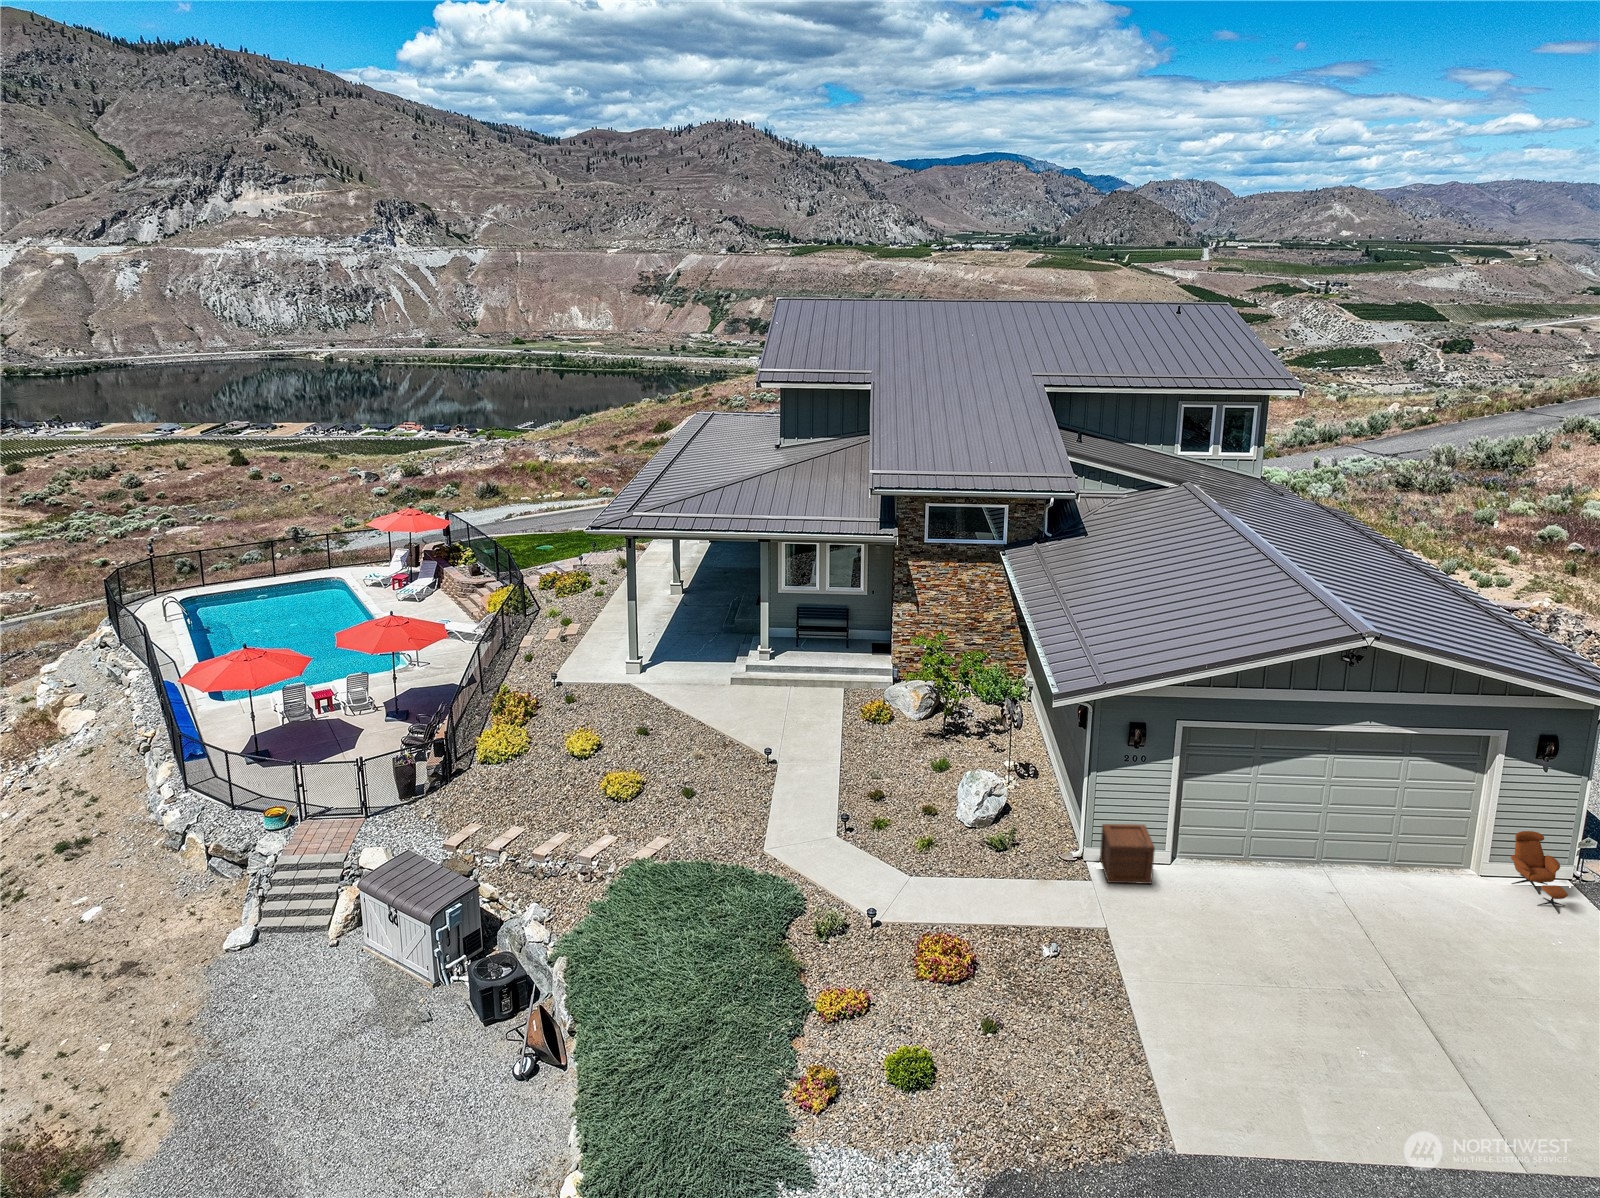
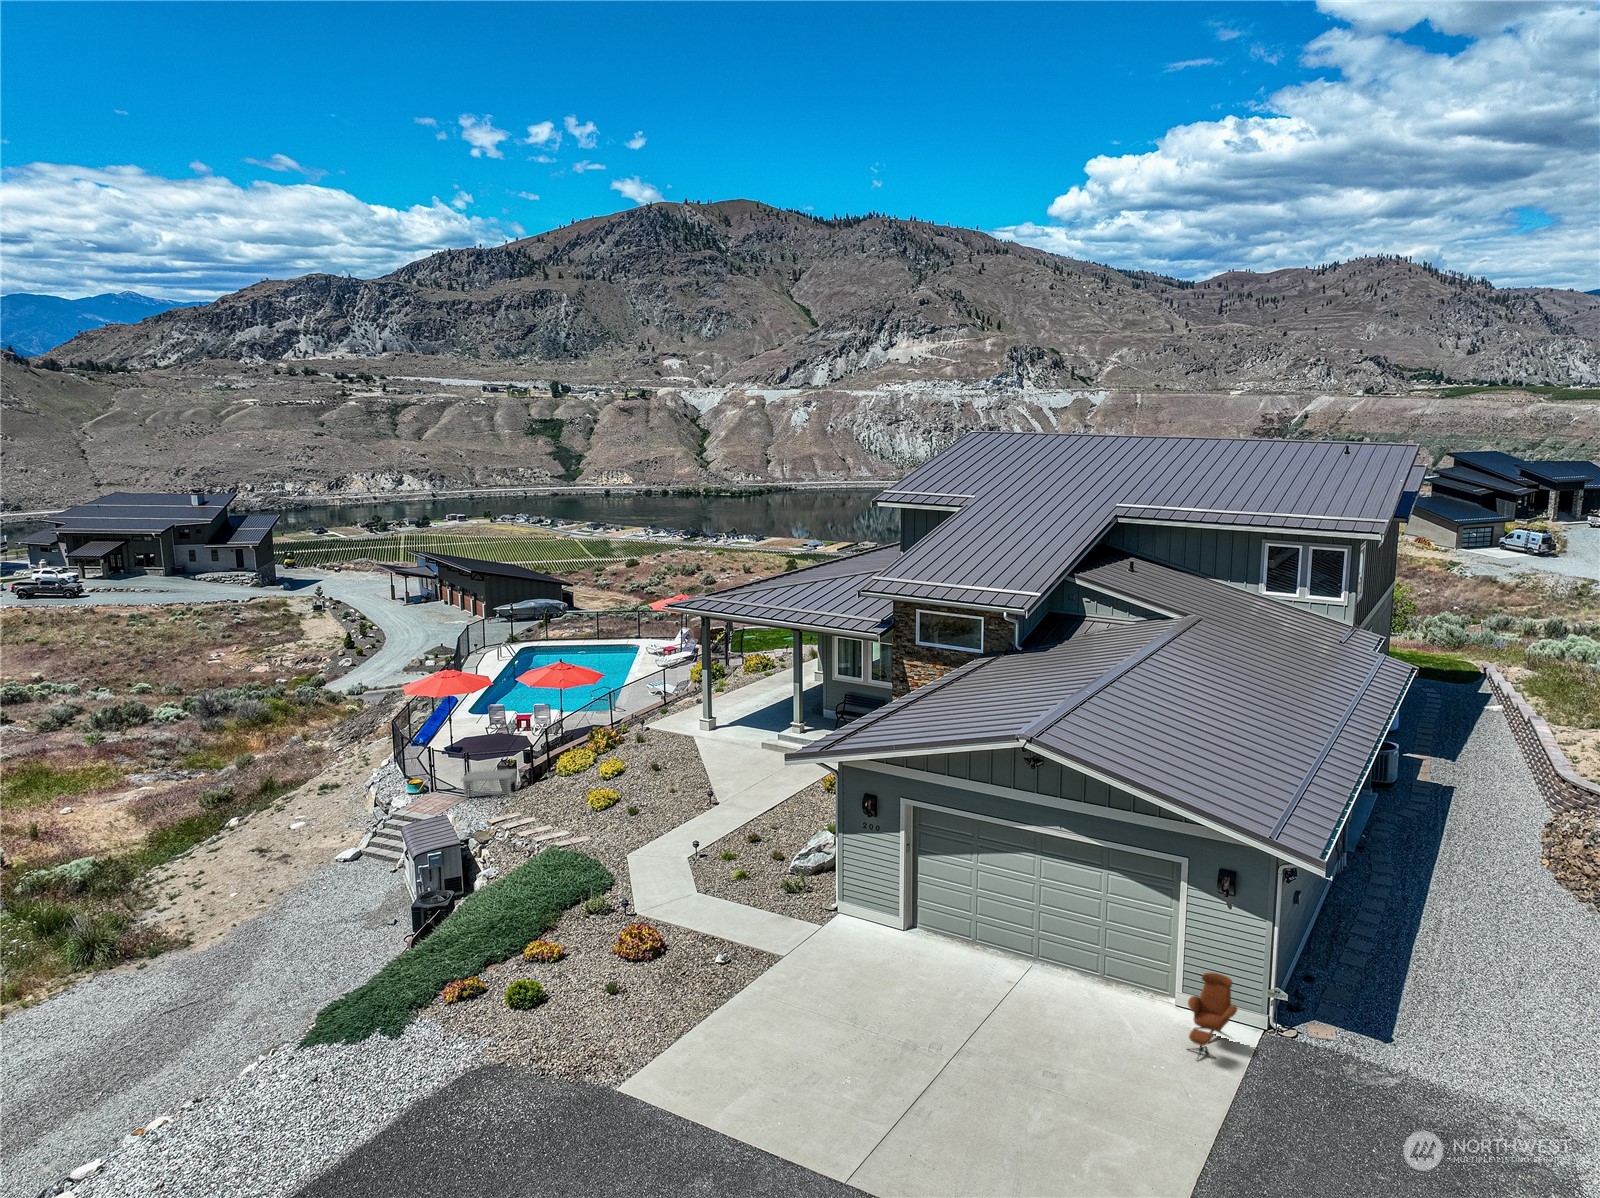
storage bench: none [373,763,455,822] -> present [461,769,518,799]
wooden crate: present [1100,824,1155,884] -> none [824,884,880,942]

